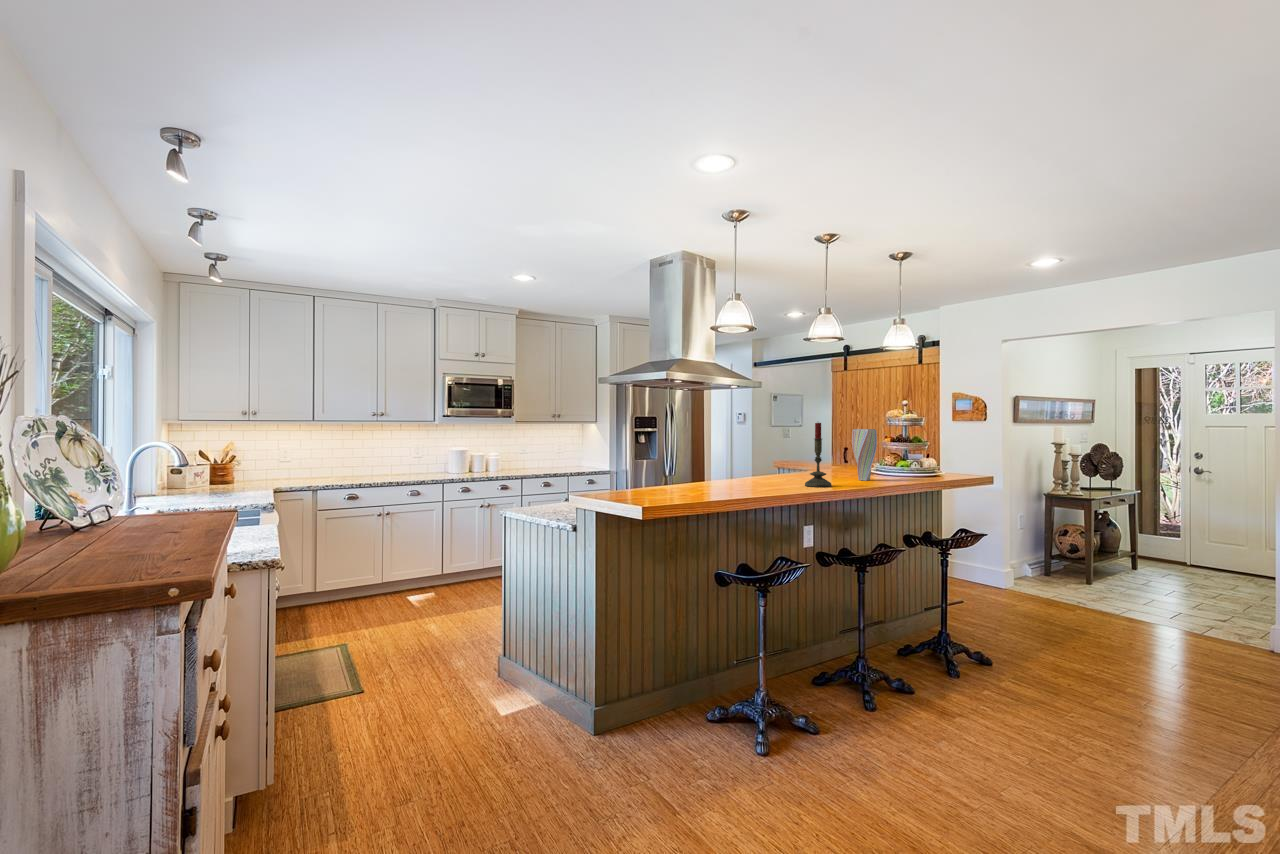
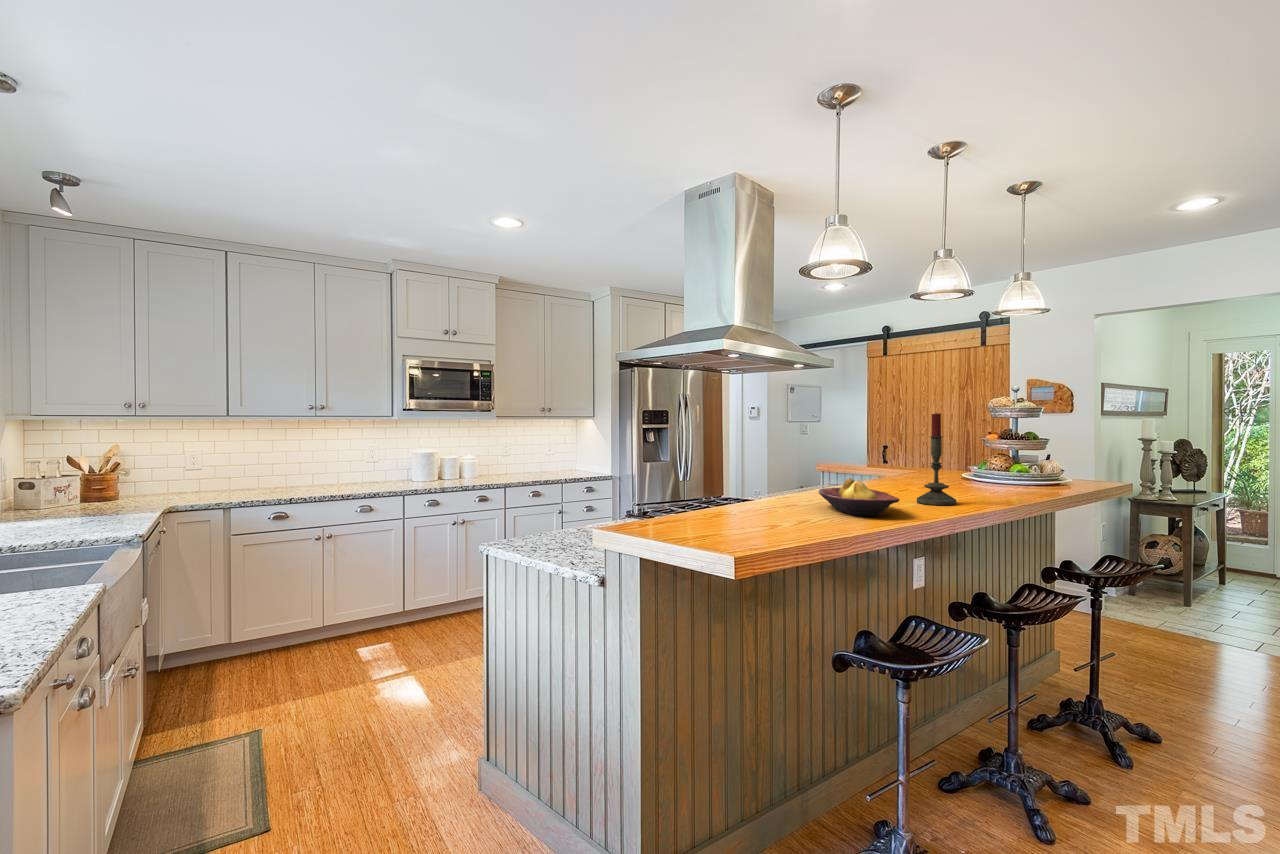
vase: present [852,429,877,480] -> none [962,422,998,493]
fruit bowl: none [731,467,779,492] -> present [818,478,899,516]

